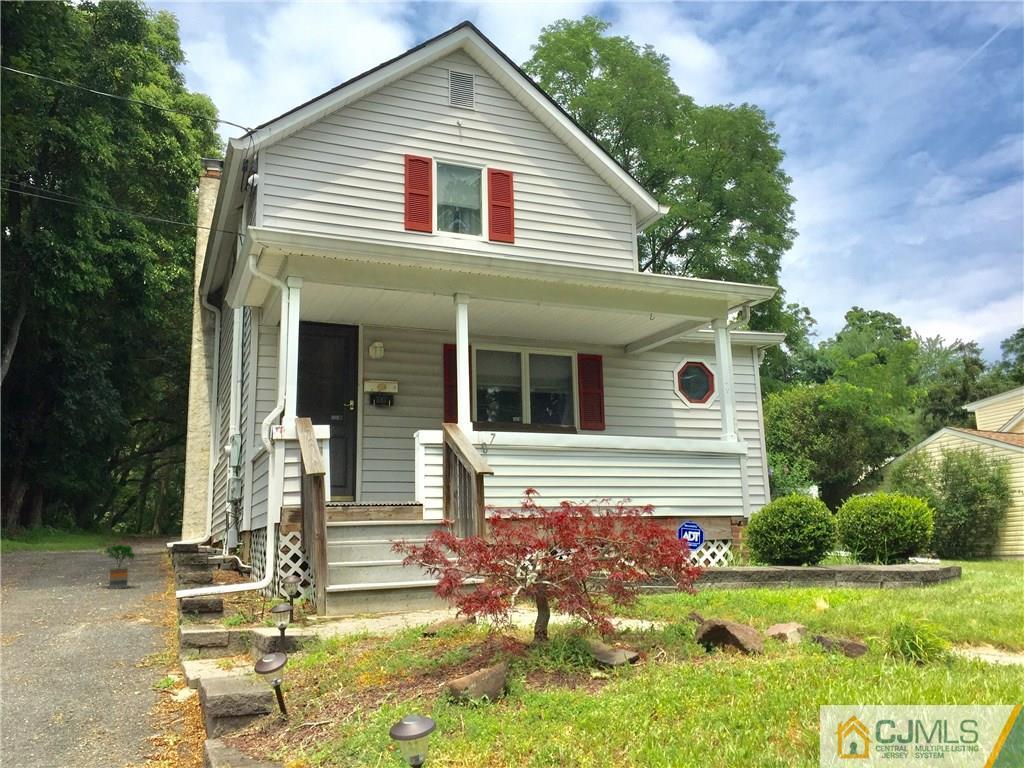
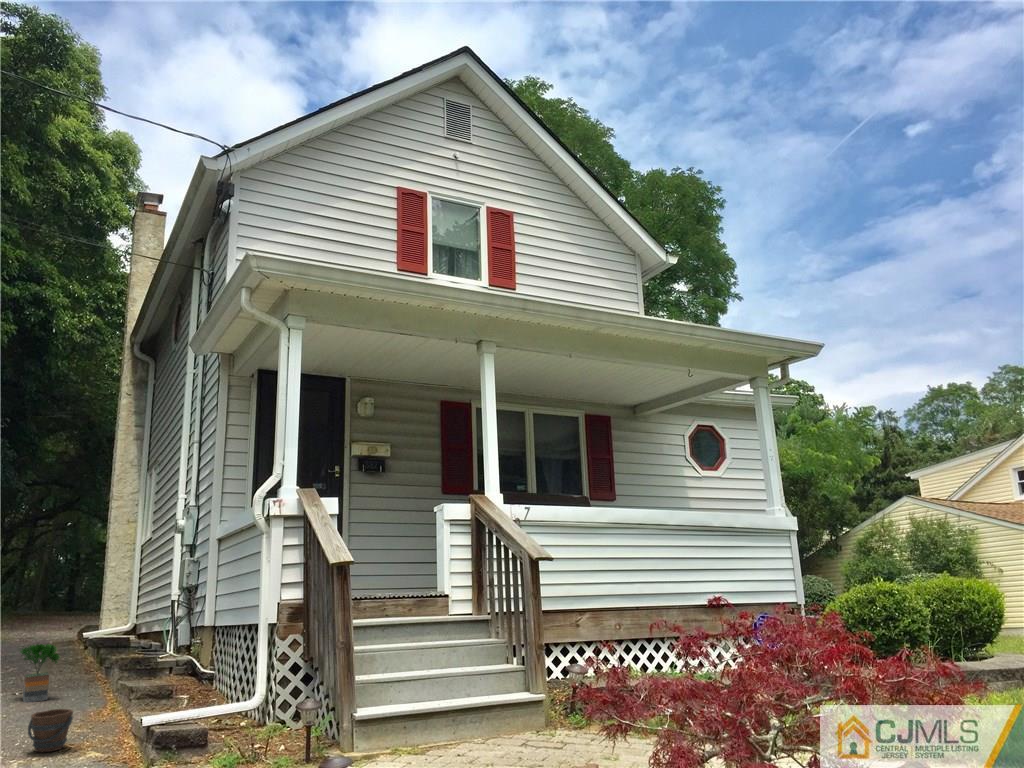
bucket: none [105,587,138,618] -> present [28,709,73,752]

